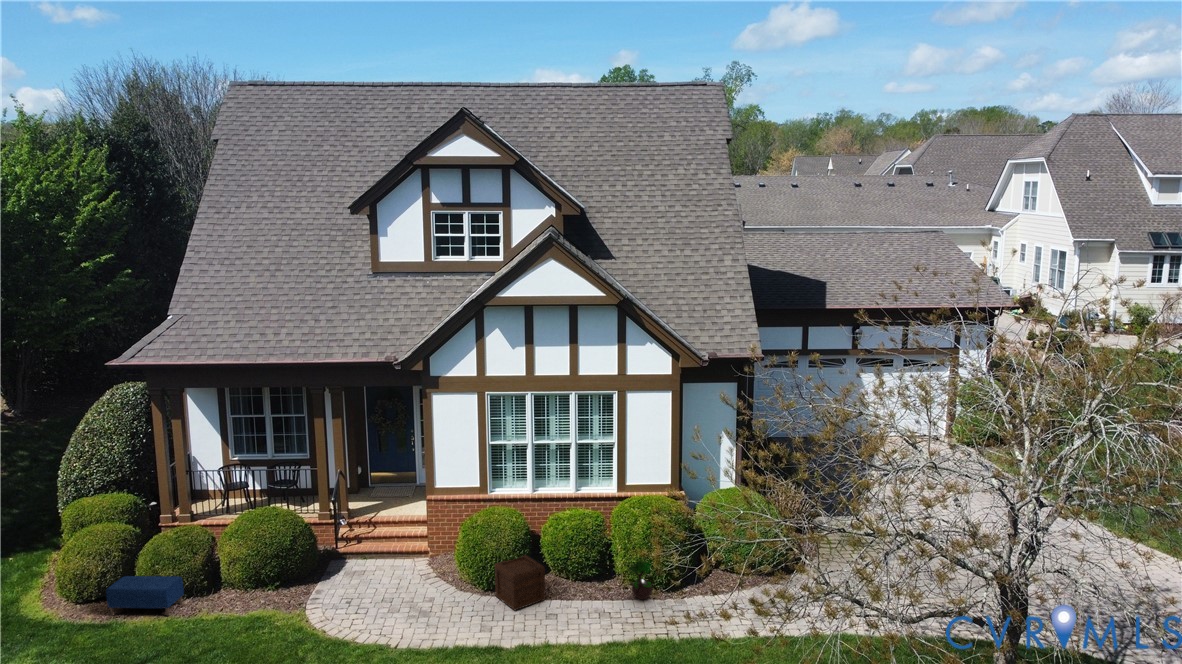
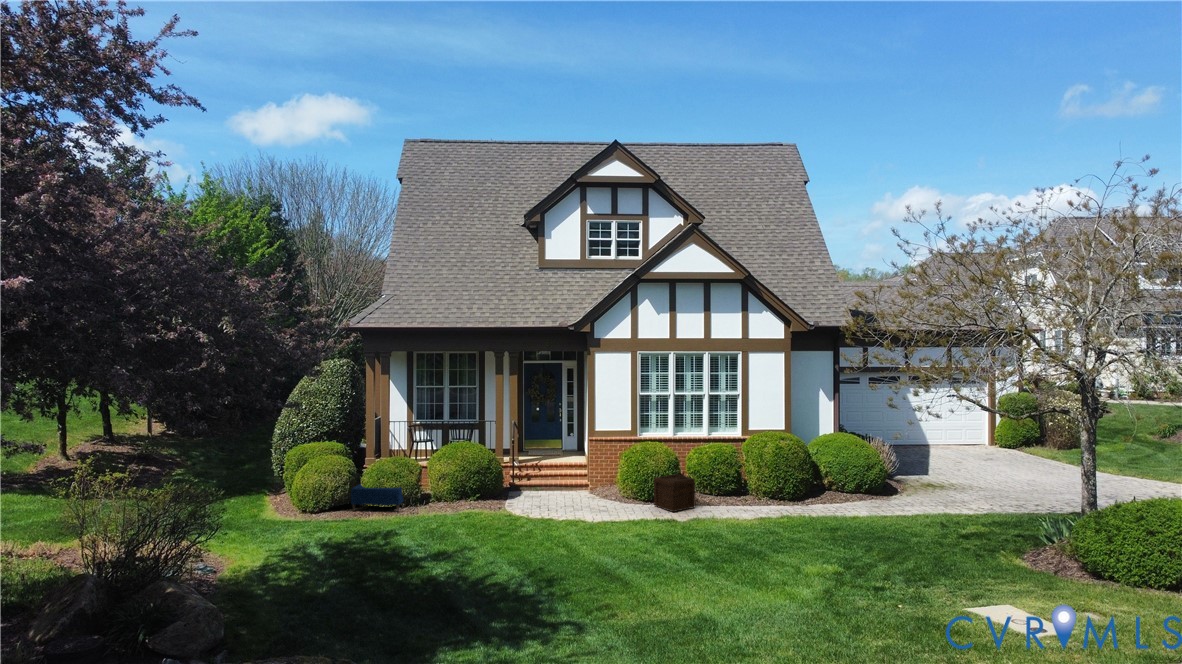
potted tree: present [627,559,652,599] -> none [761,470,784,508]

